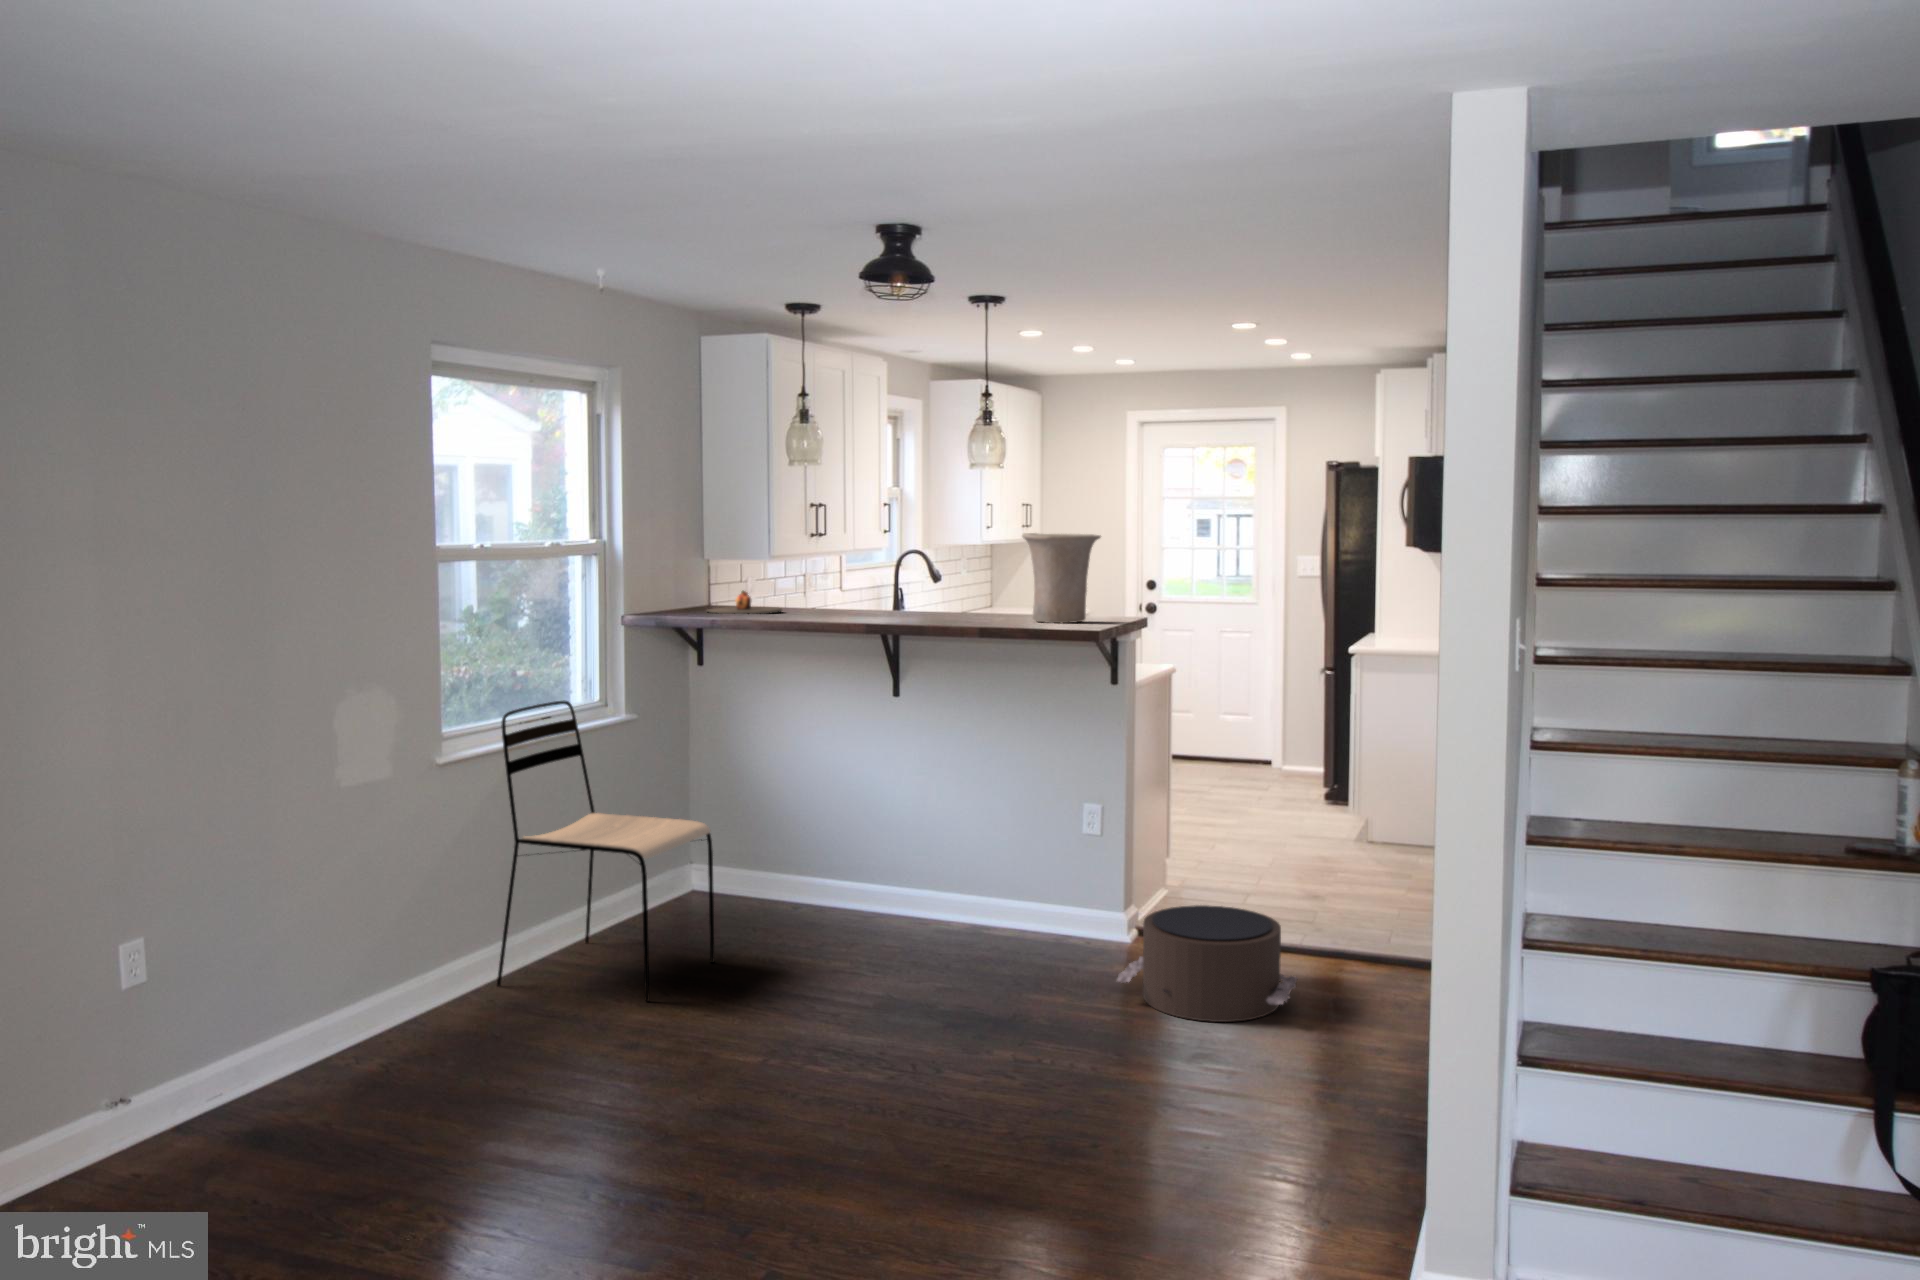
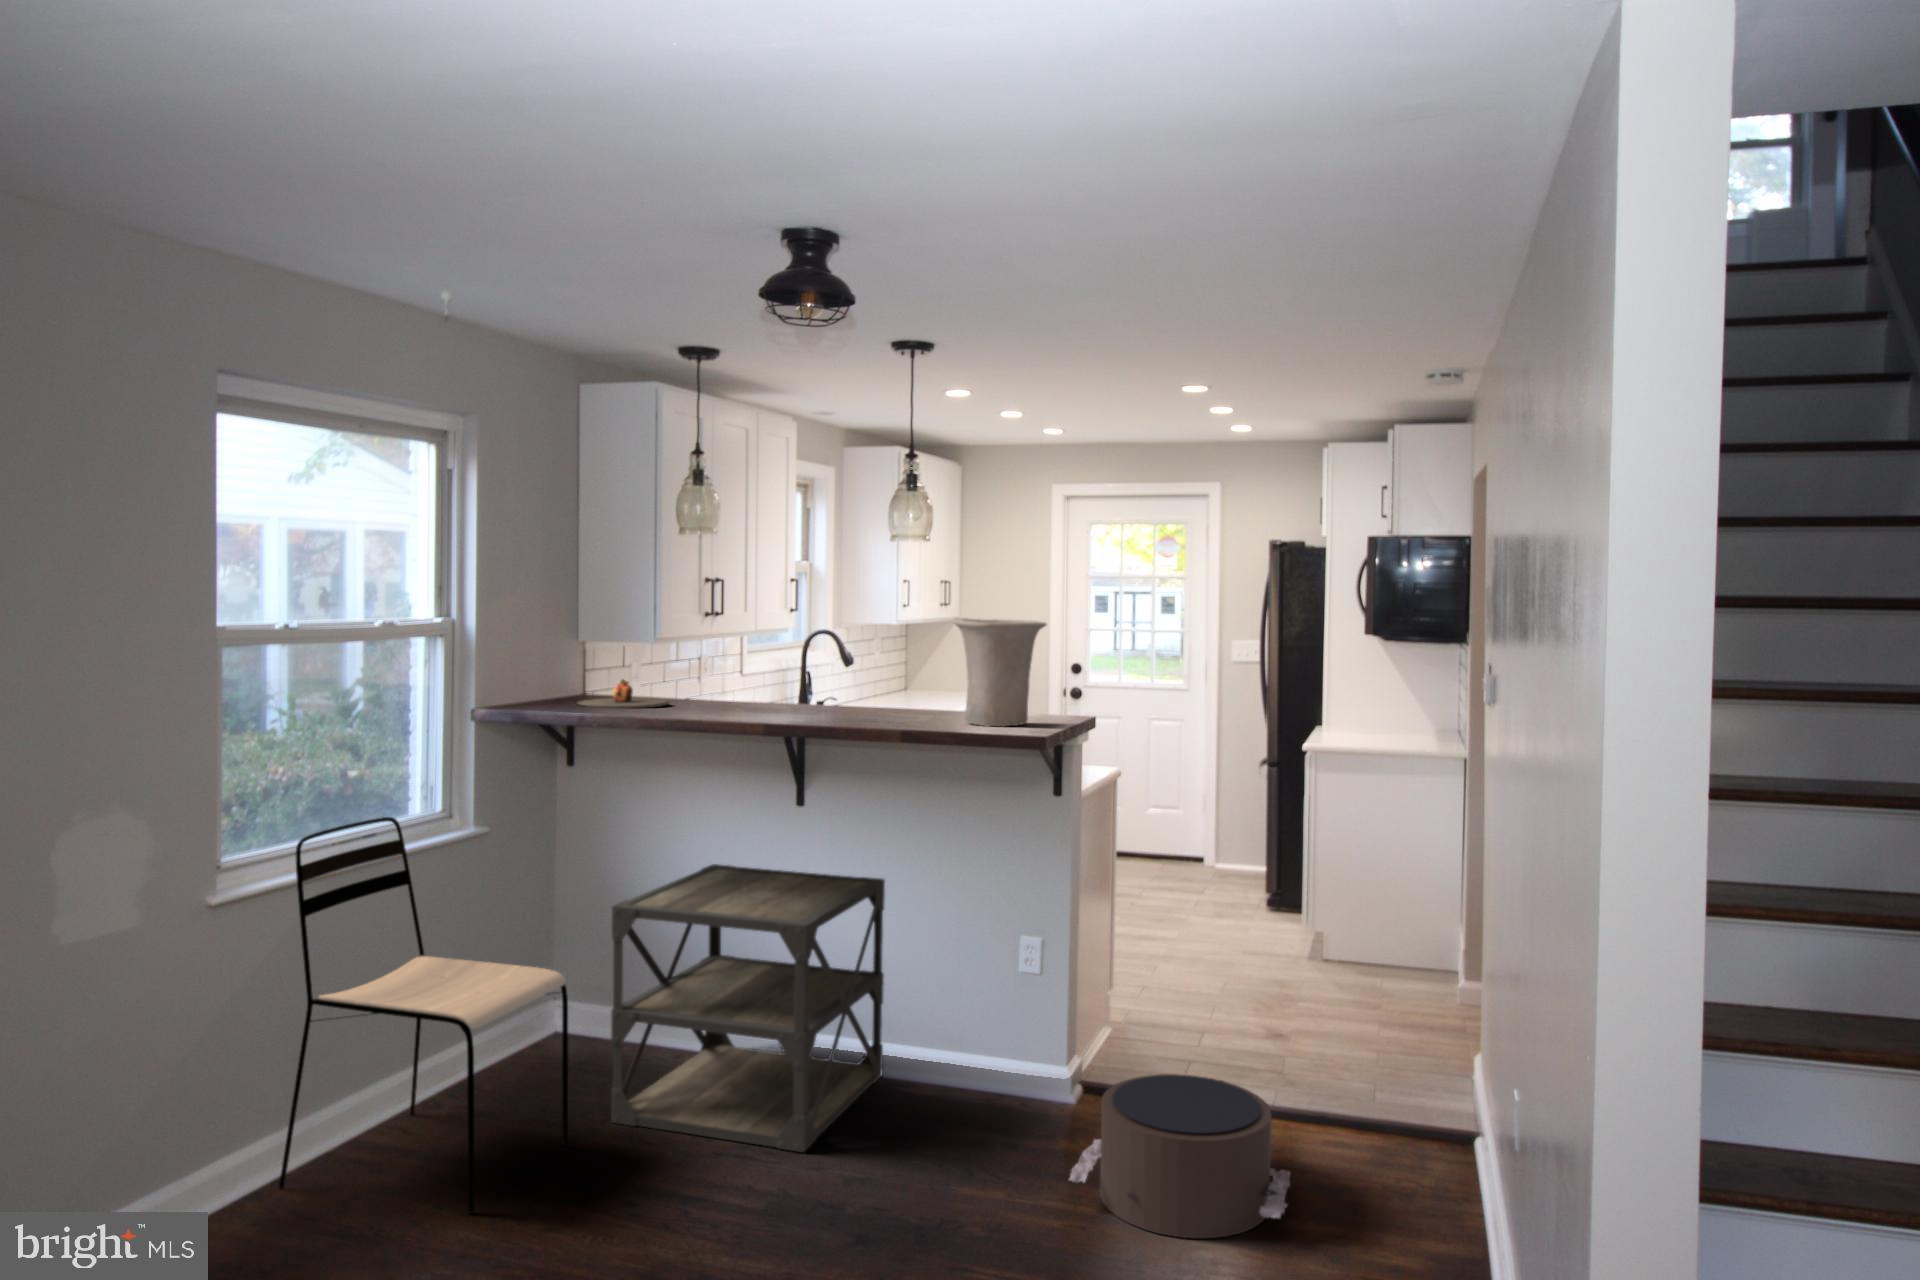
side table: none [744,746,968,968] -> present [611,864,885,1152]

